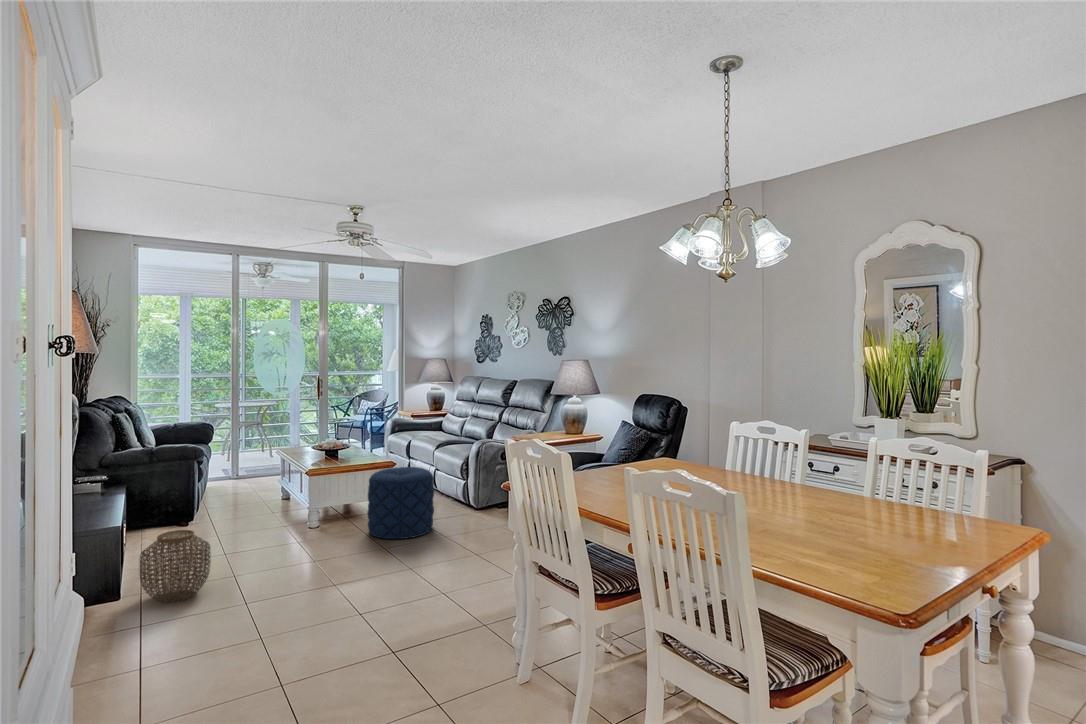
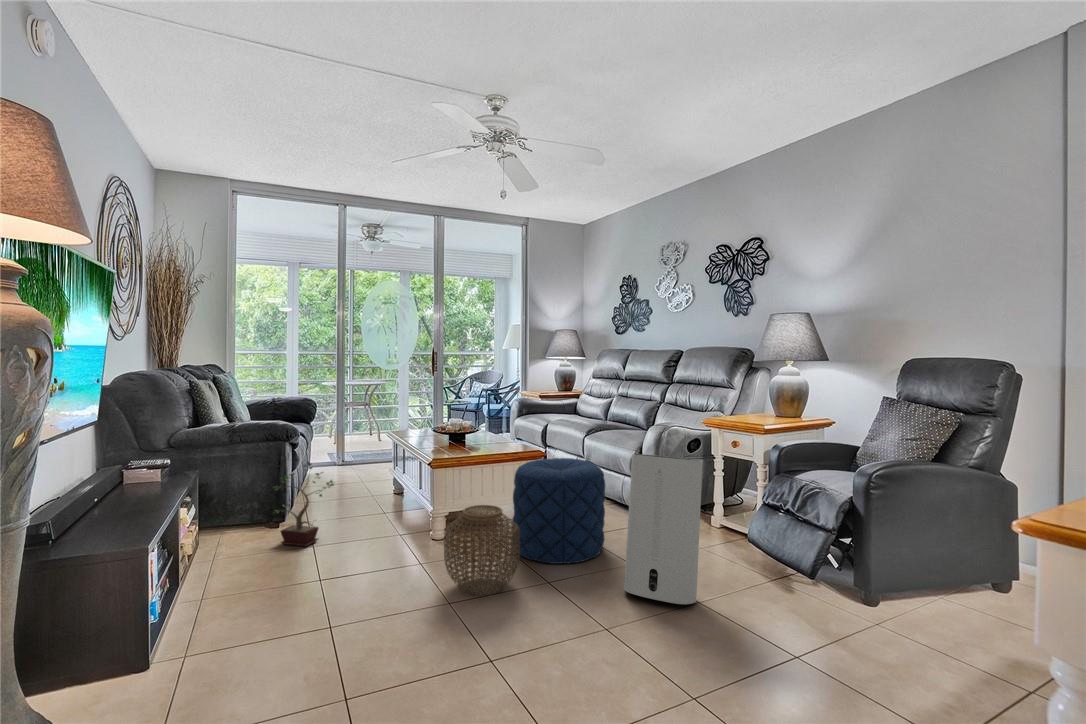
air purifier: none [434,463,484,556] -> present [624,454,703,604]
potted plant: none [184,474,235,537] -> present [273,462,334,546]
woven basket: present [140,530,210,603] -> present [444,505,520,595]

